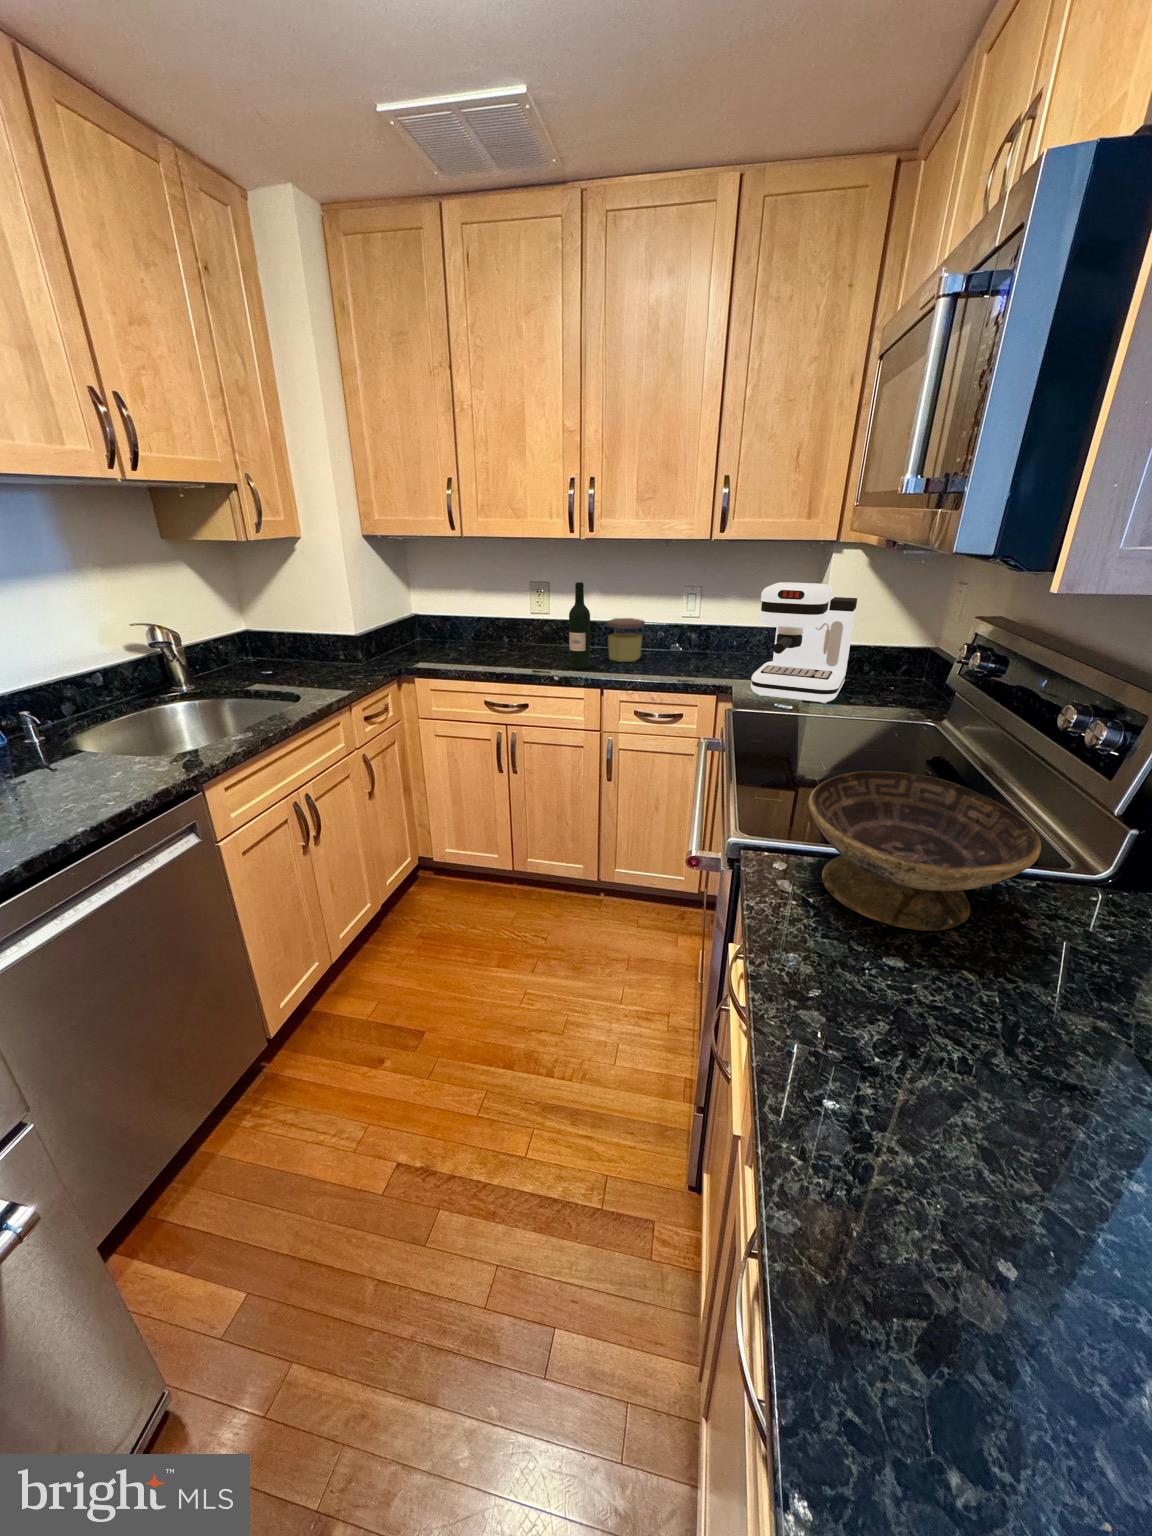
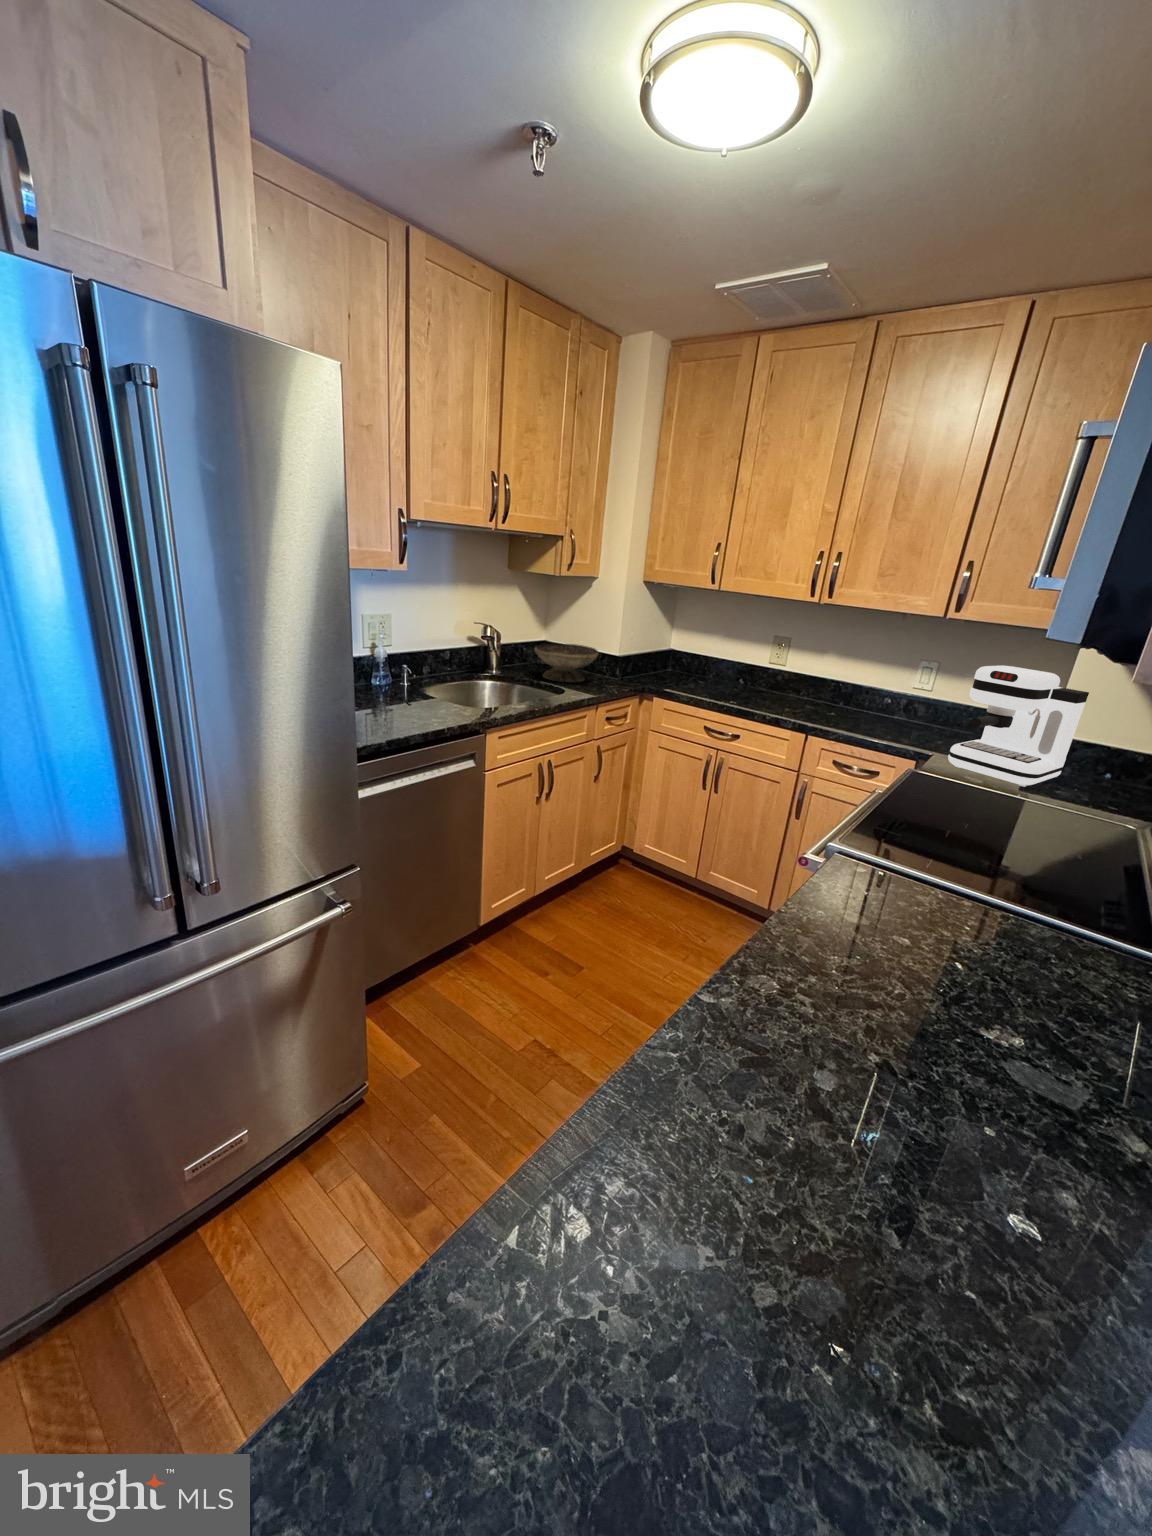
wine bottle: present [569,582,590,669] -> none [785,640,814,716]
jar: present [606,618,645,662] -> none [827,678,869,719]
decorative bowl: present [808,771,1041,931] -> present [535,644,598,682]

